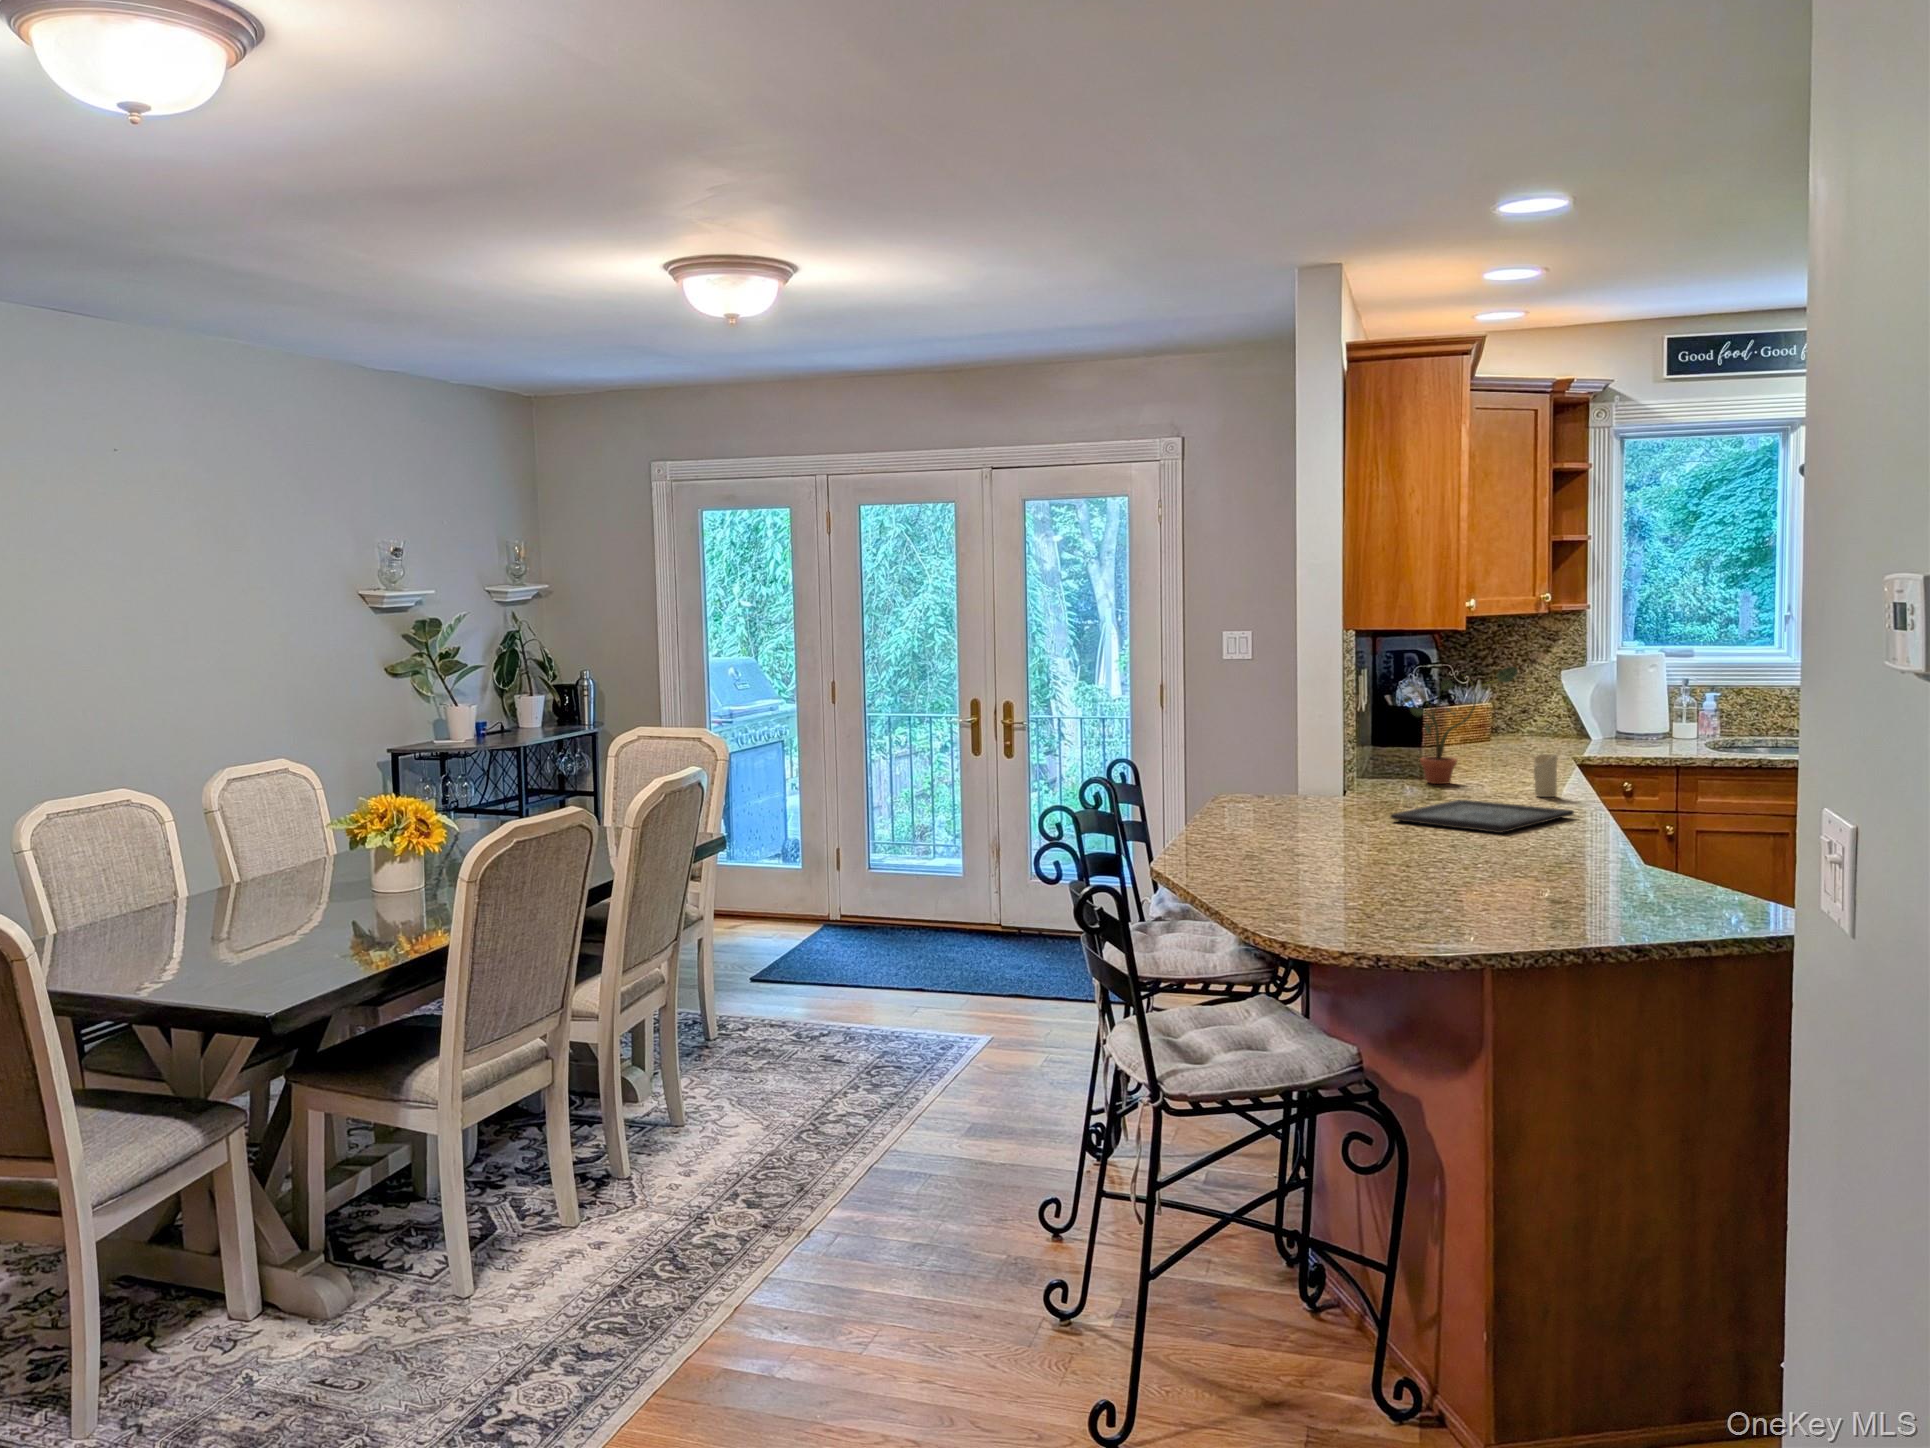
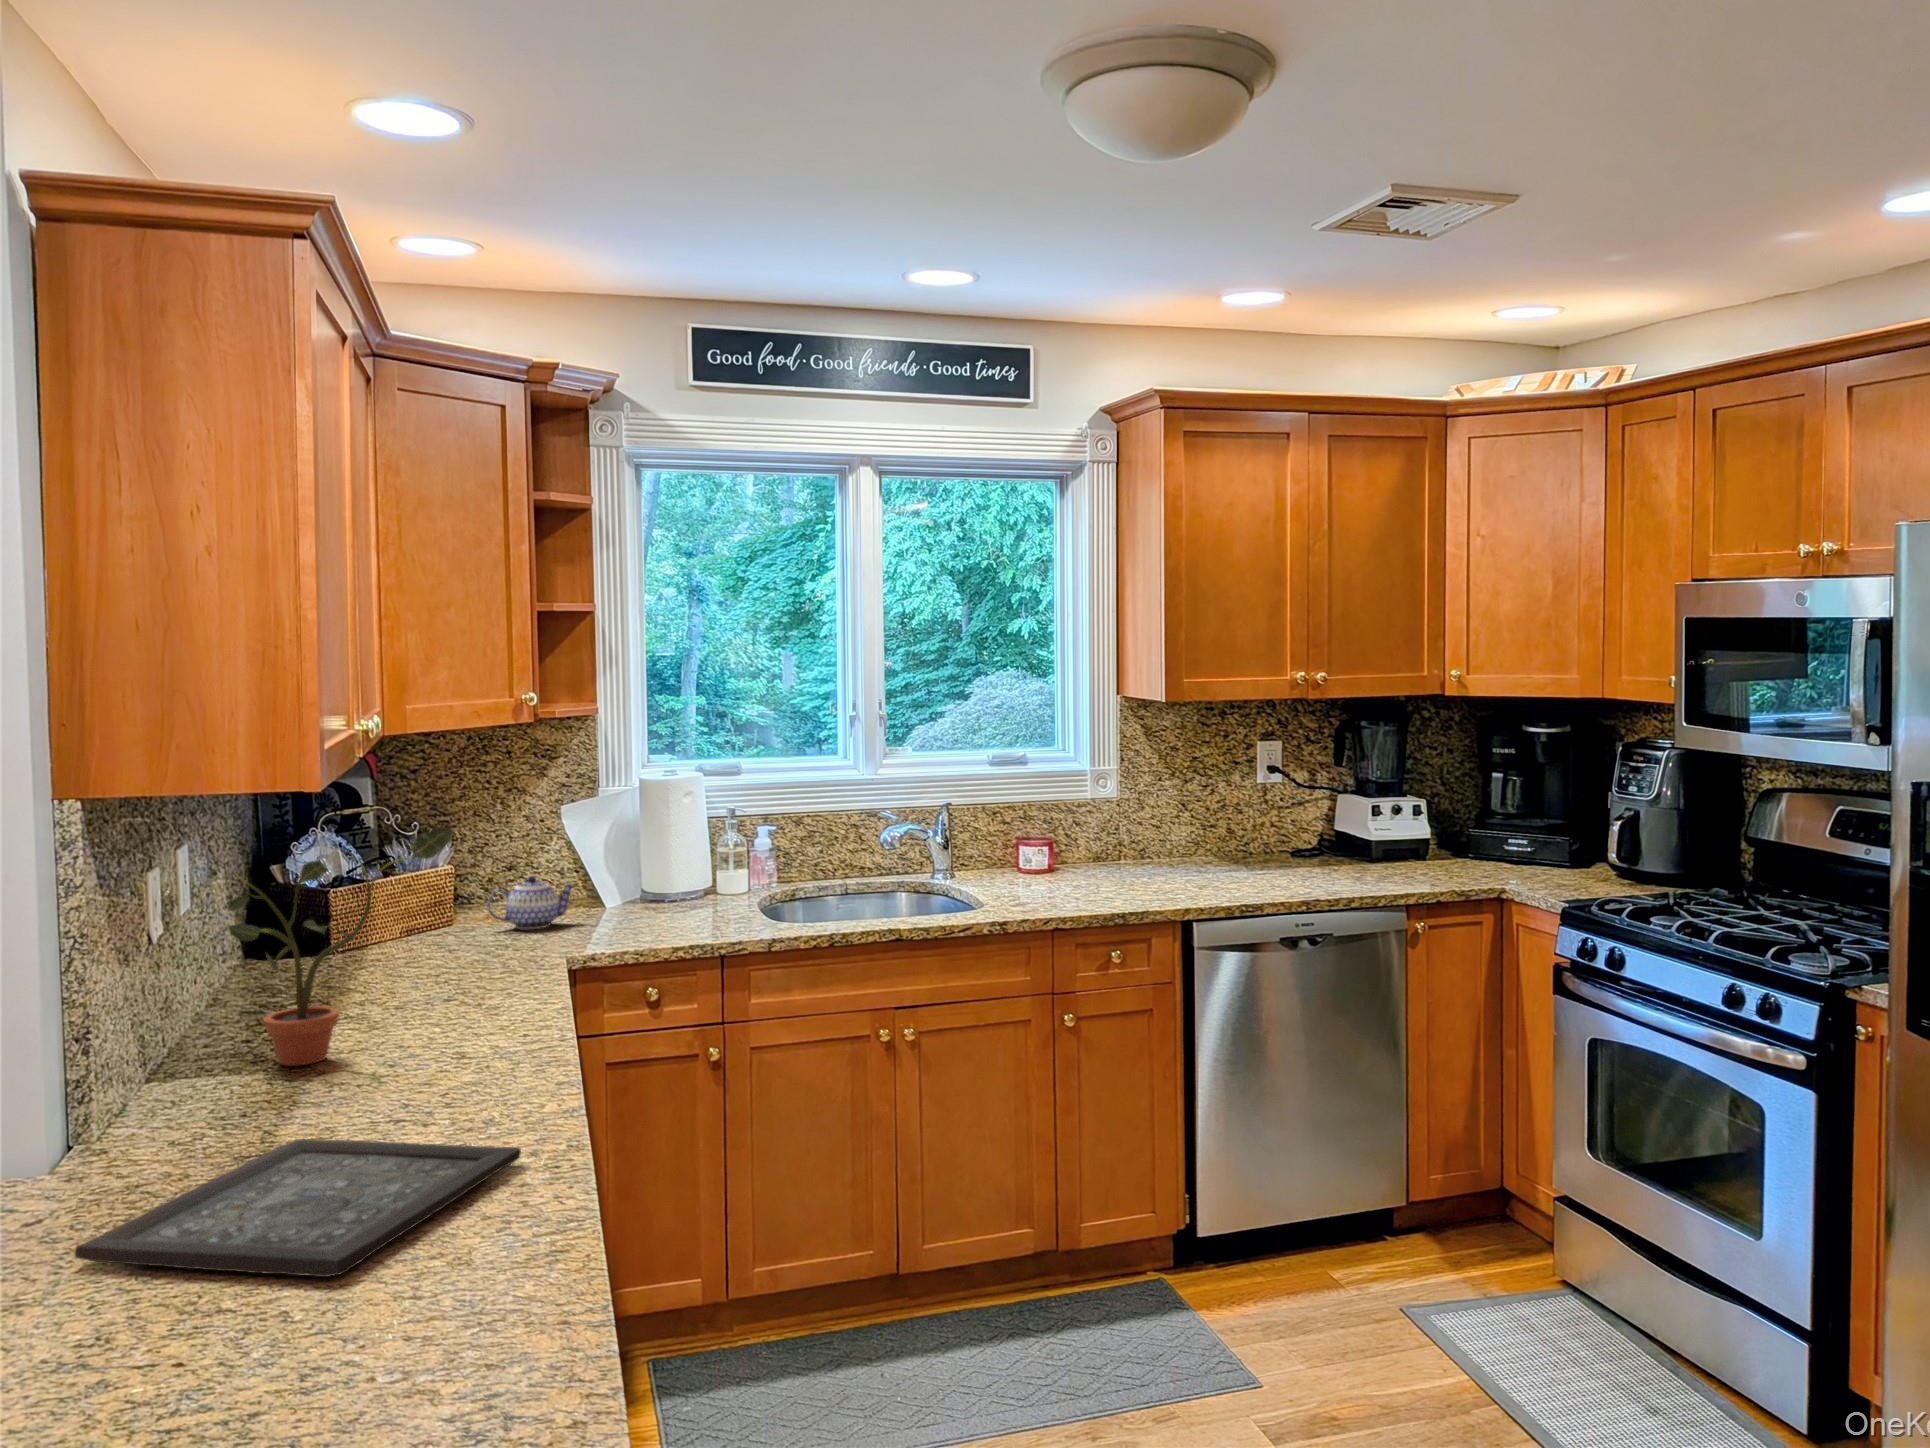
teapot: none [1512,714,1570,748] -> present [487,876,573,929]
candle: present [1534,754,1557,797] -> none [466,998,511,1086]

